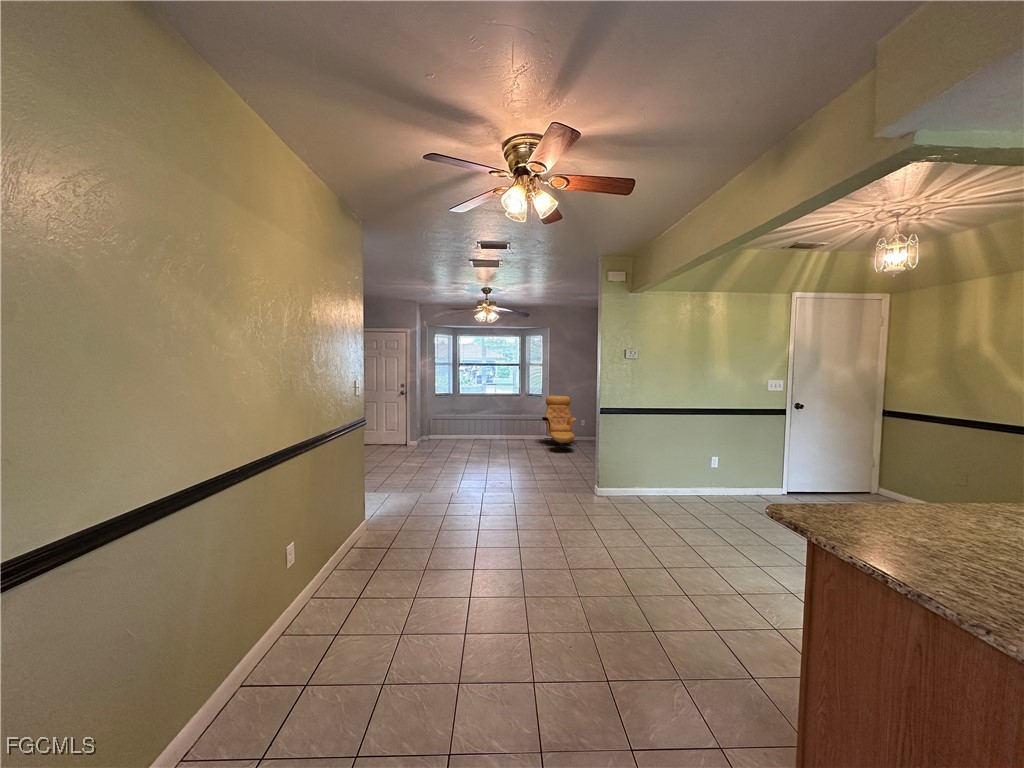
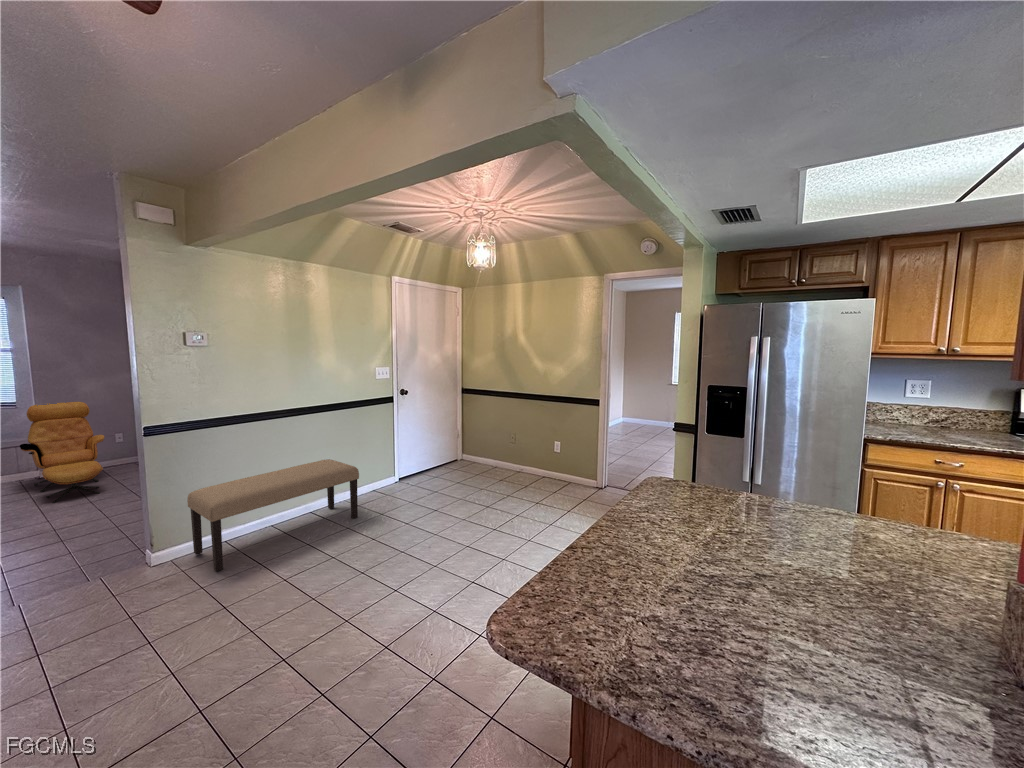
bench: none [619,454,742,511] -> present [187,459,359,571]

